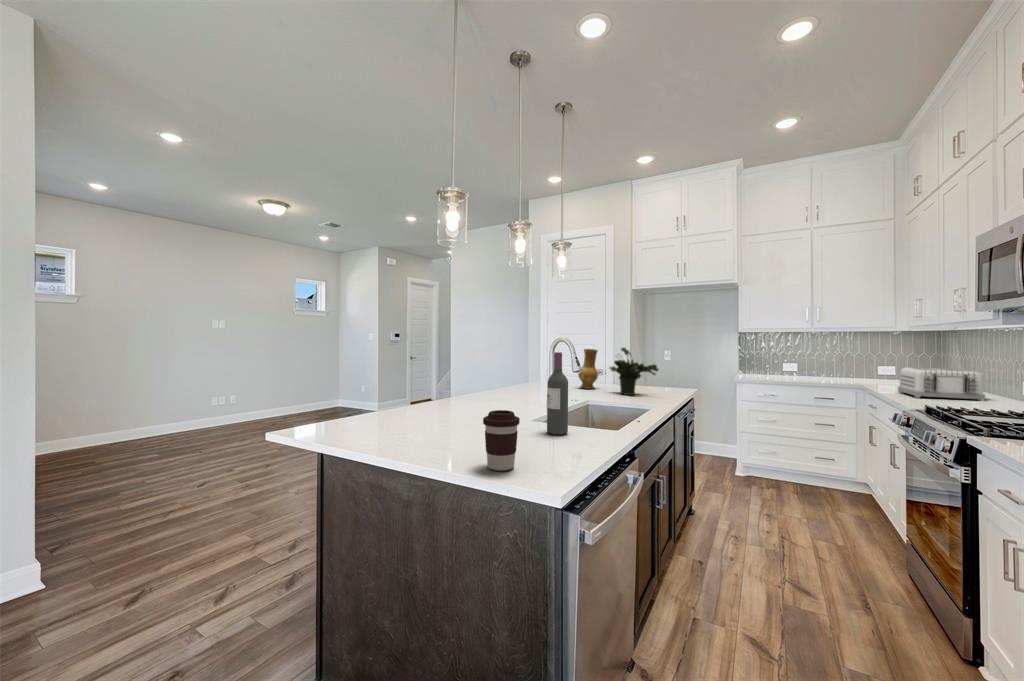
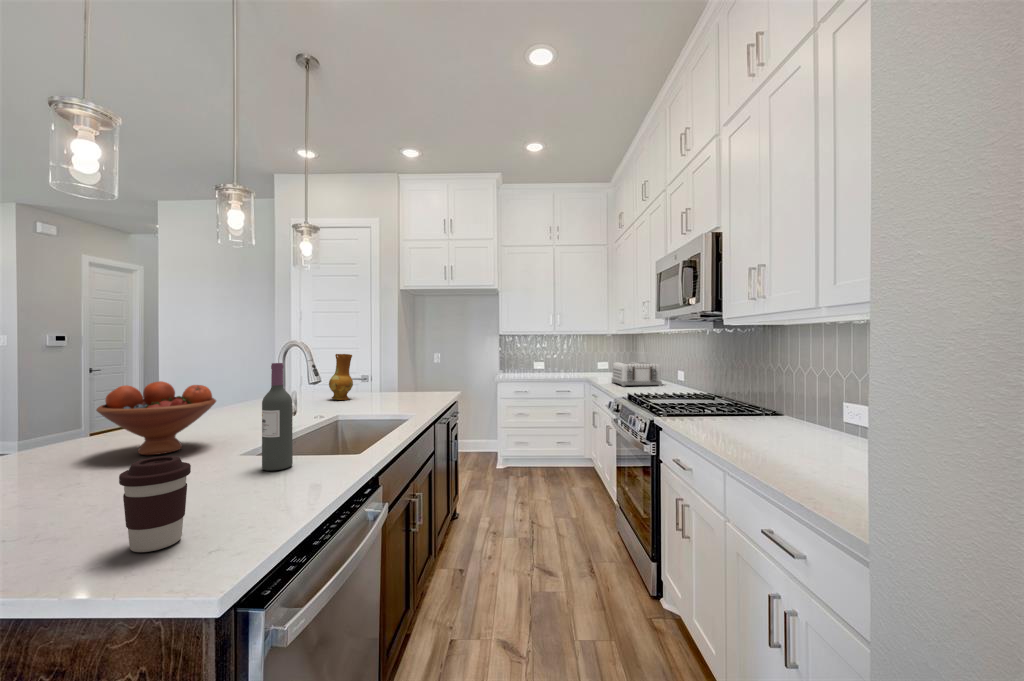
potted plant: present [609,348,659,395] -> none [364,352,418,404]
fruit bowl: none [445,364,511,415] -> present [96,381,216,455]

